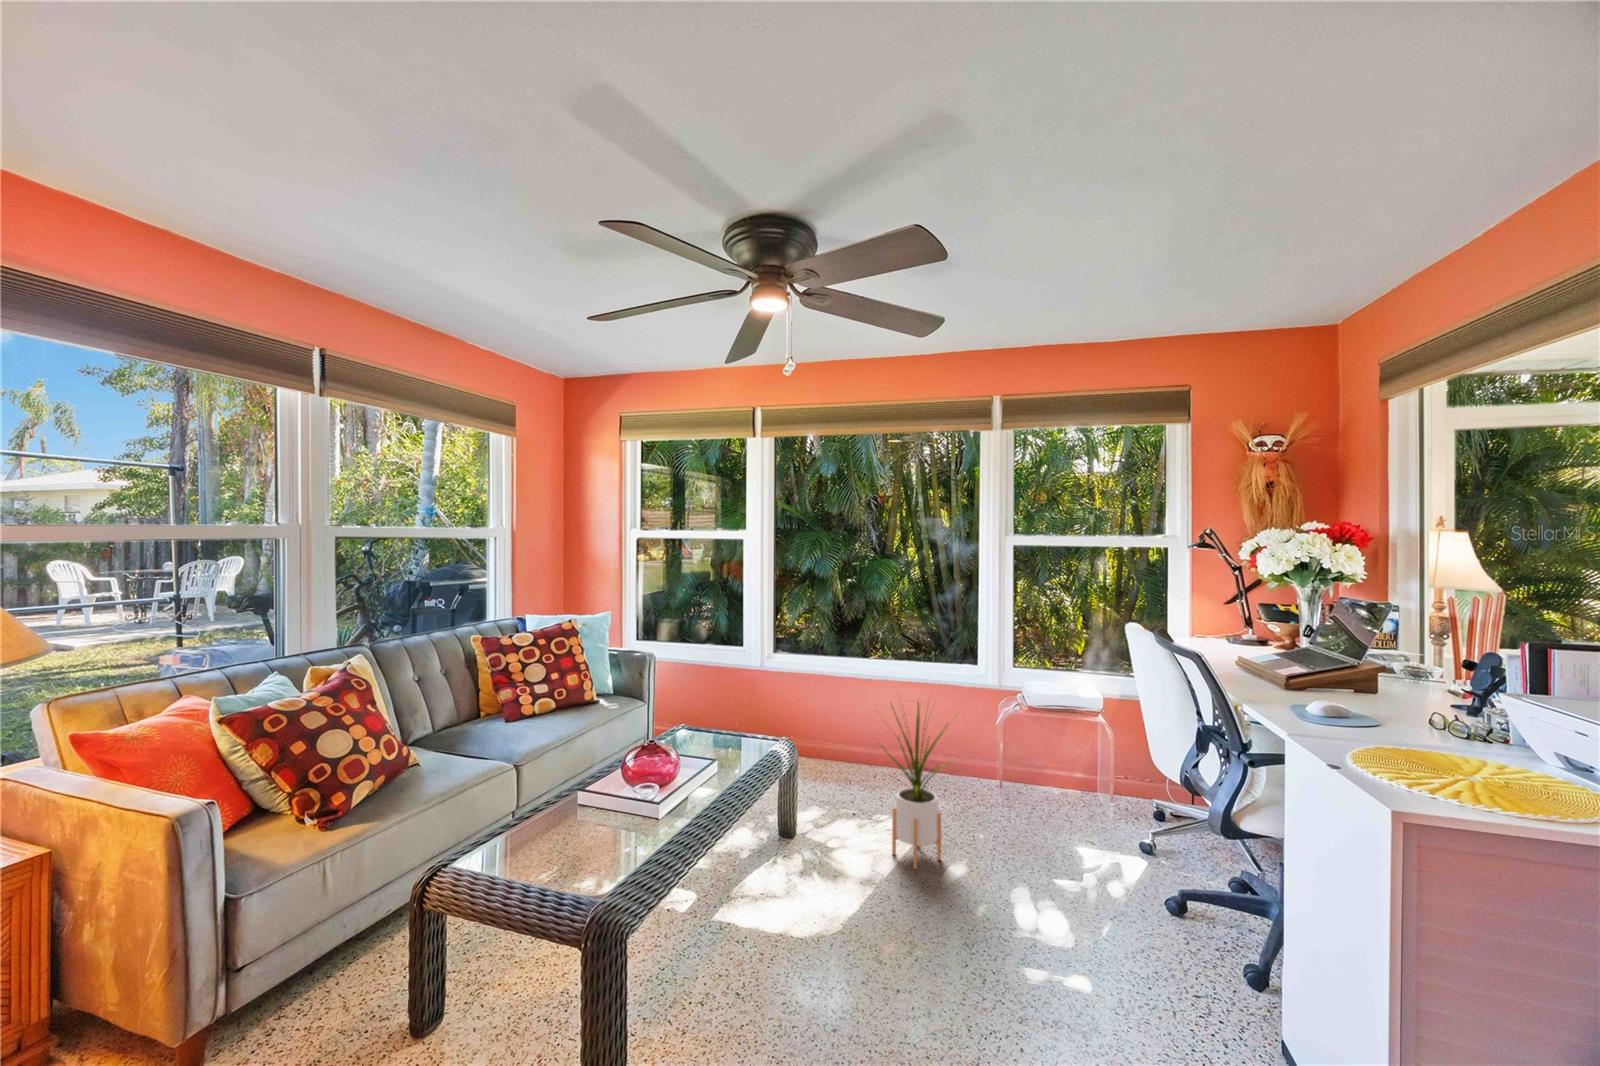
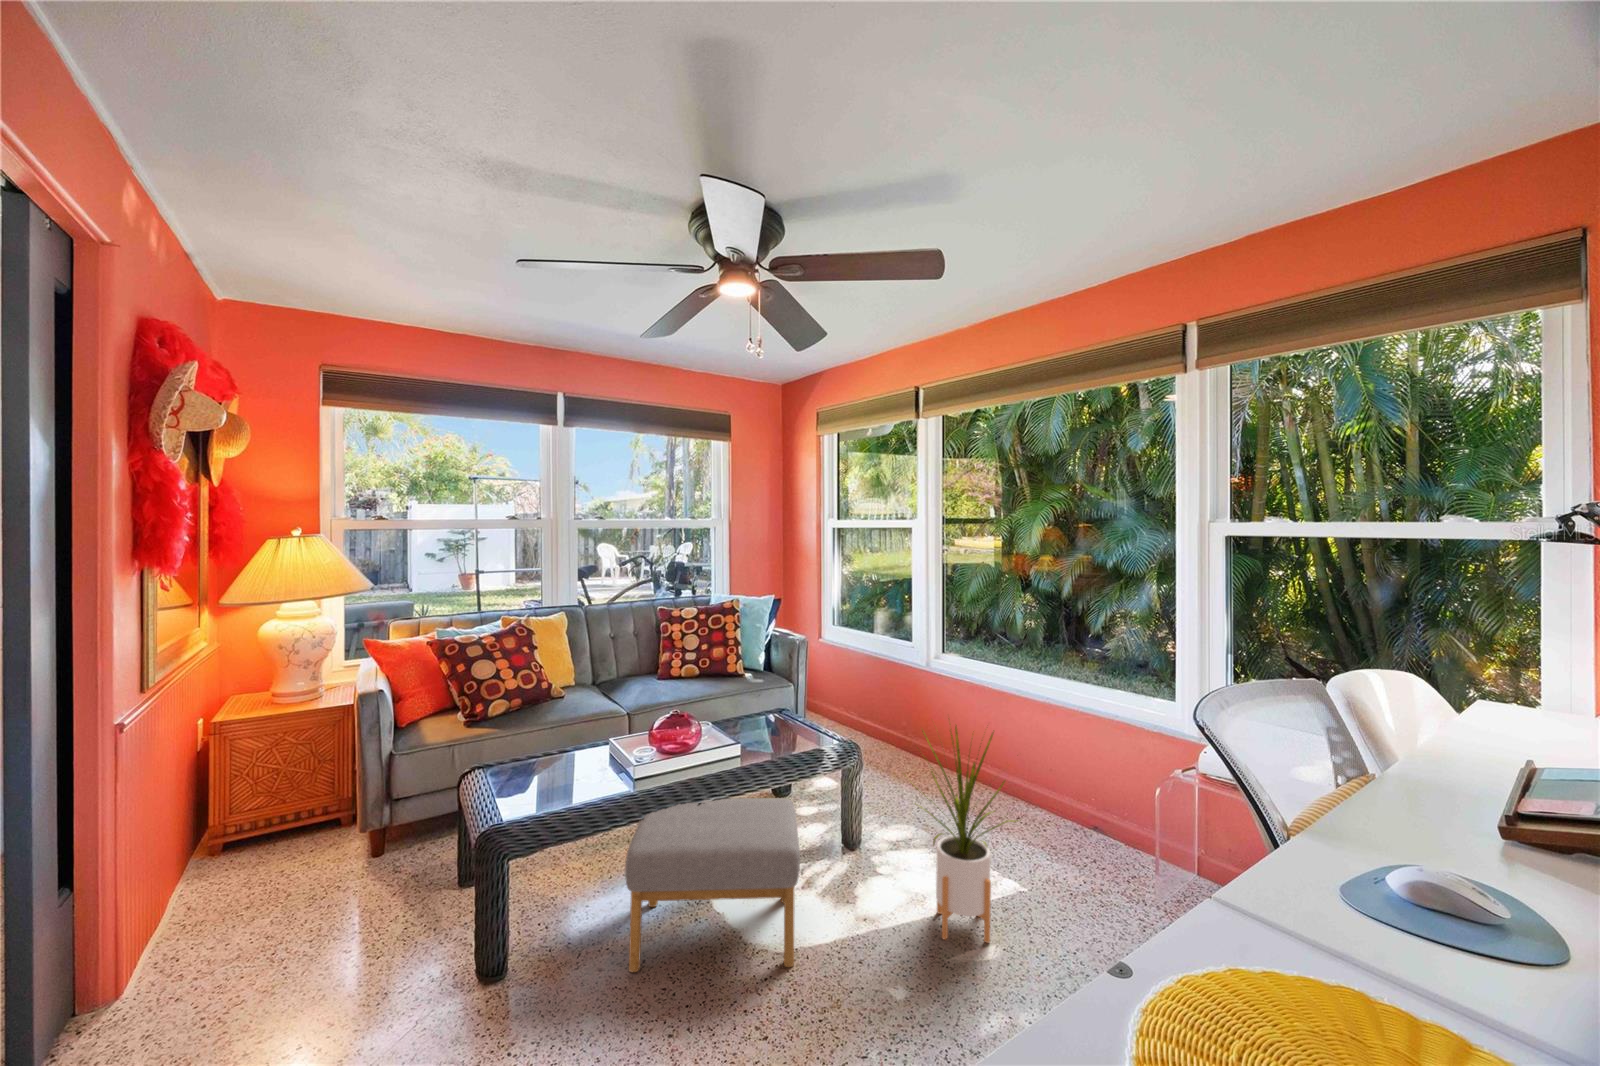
footstool: none [669,796,850,996] -> present [625,798,800,972]

